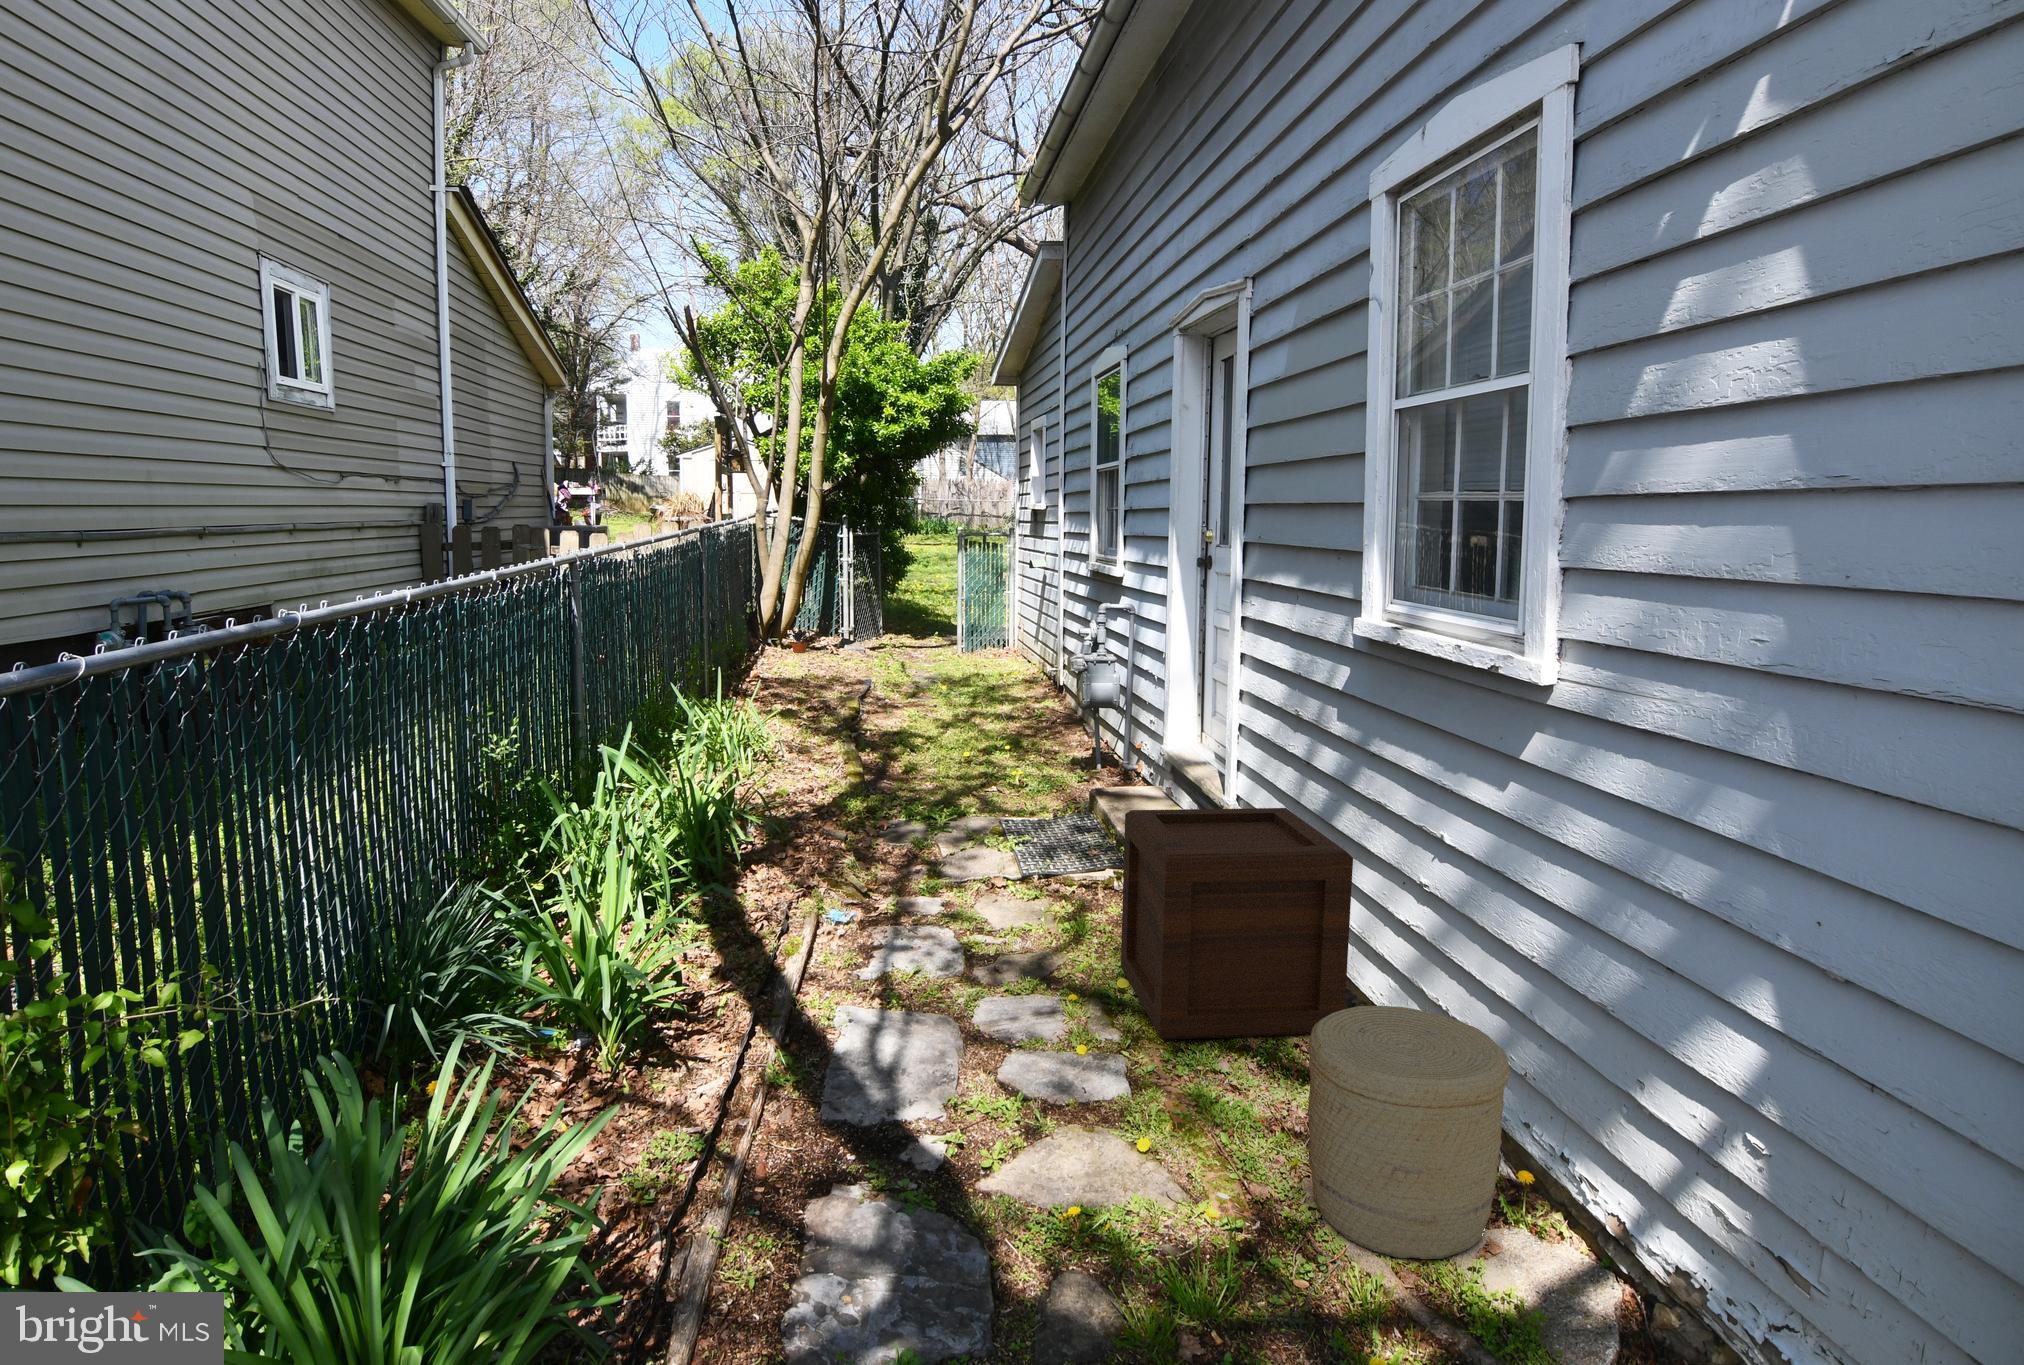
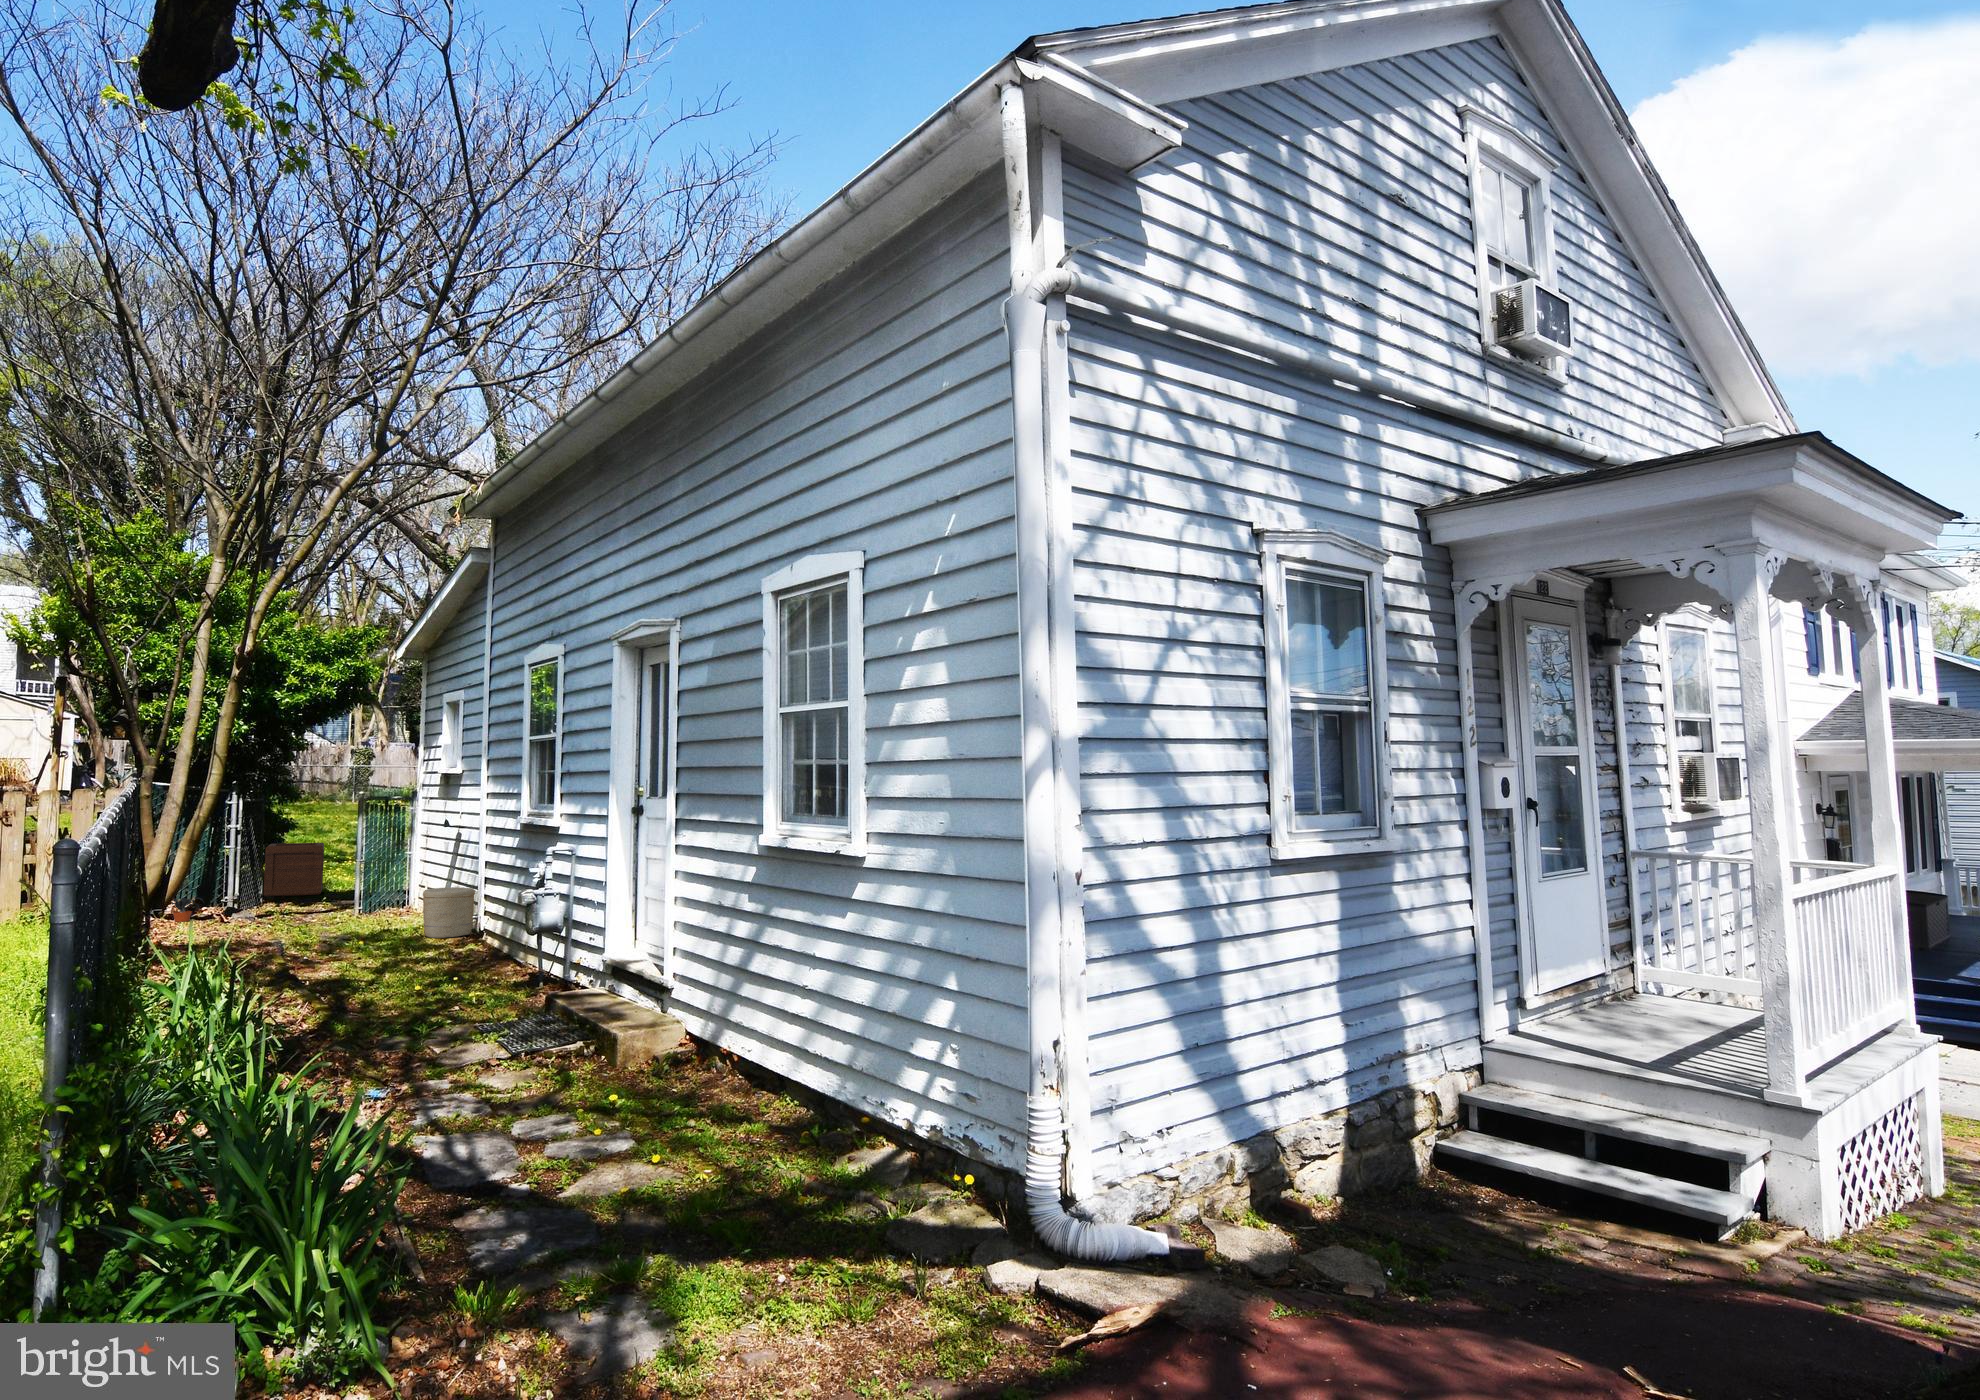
wooden crate: present [1121,808,1353,1040] -> present [264,843,324,897]
woven basket: present [1308,1006,1510,1259] -> present [423,887,475,938]

